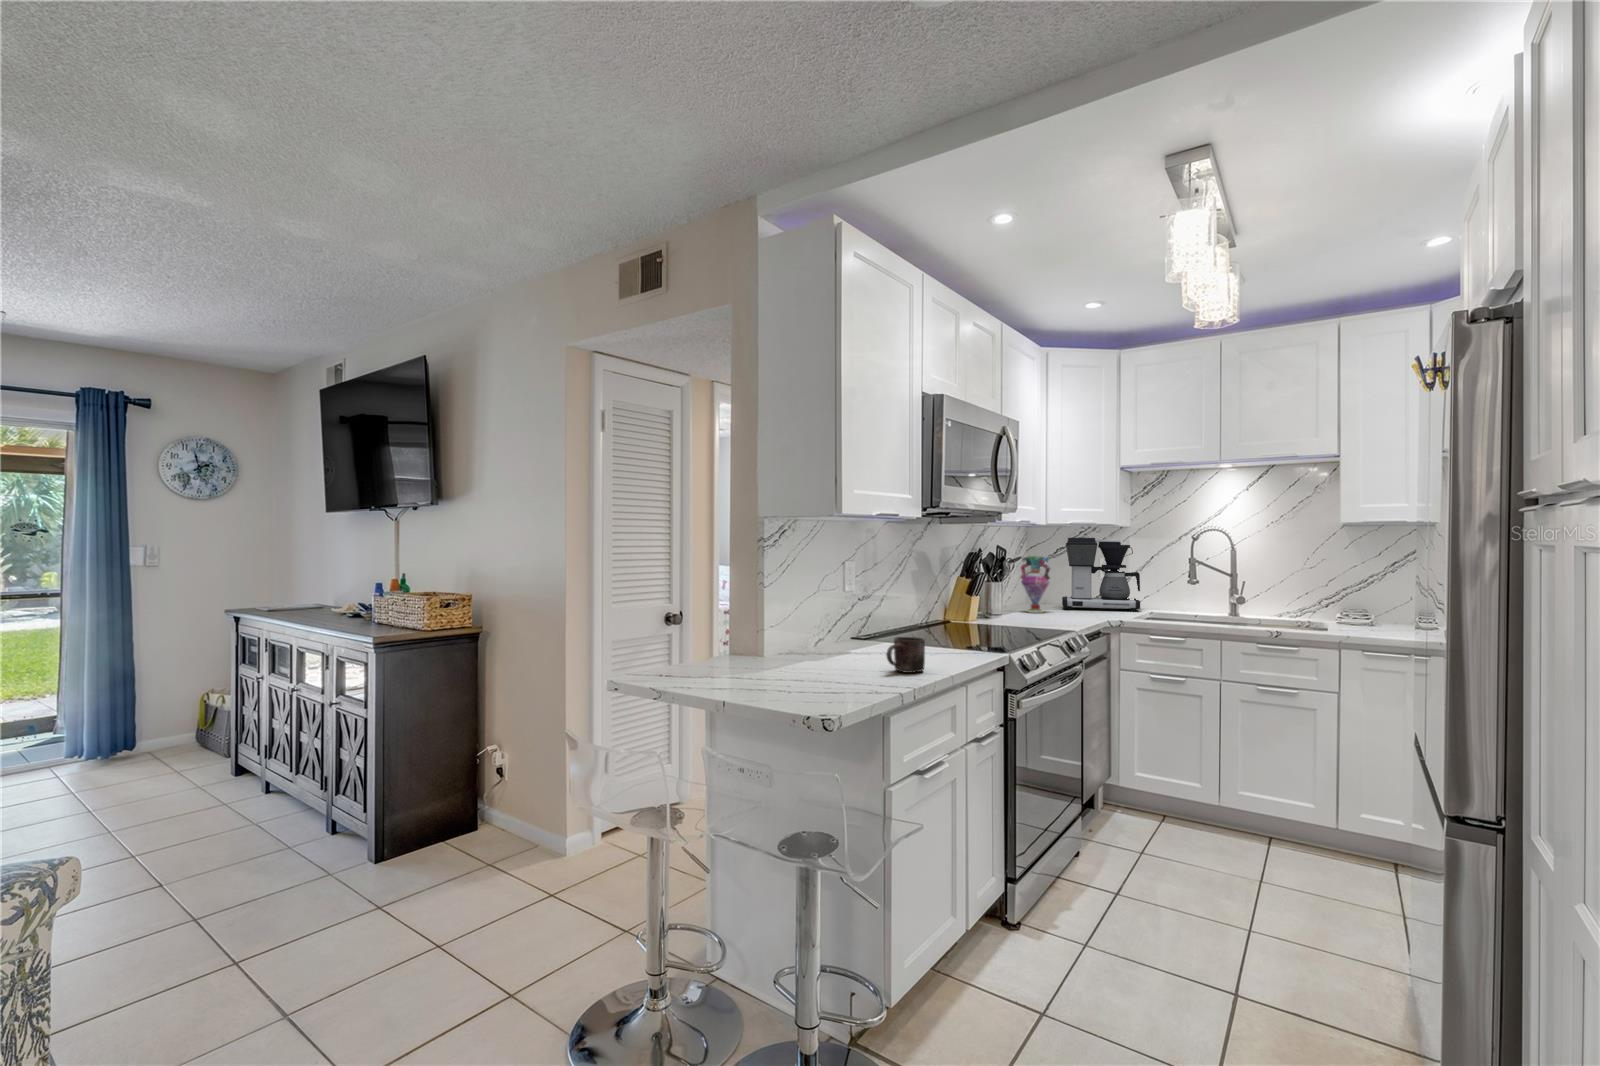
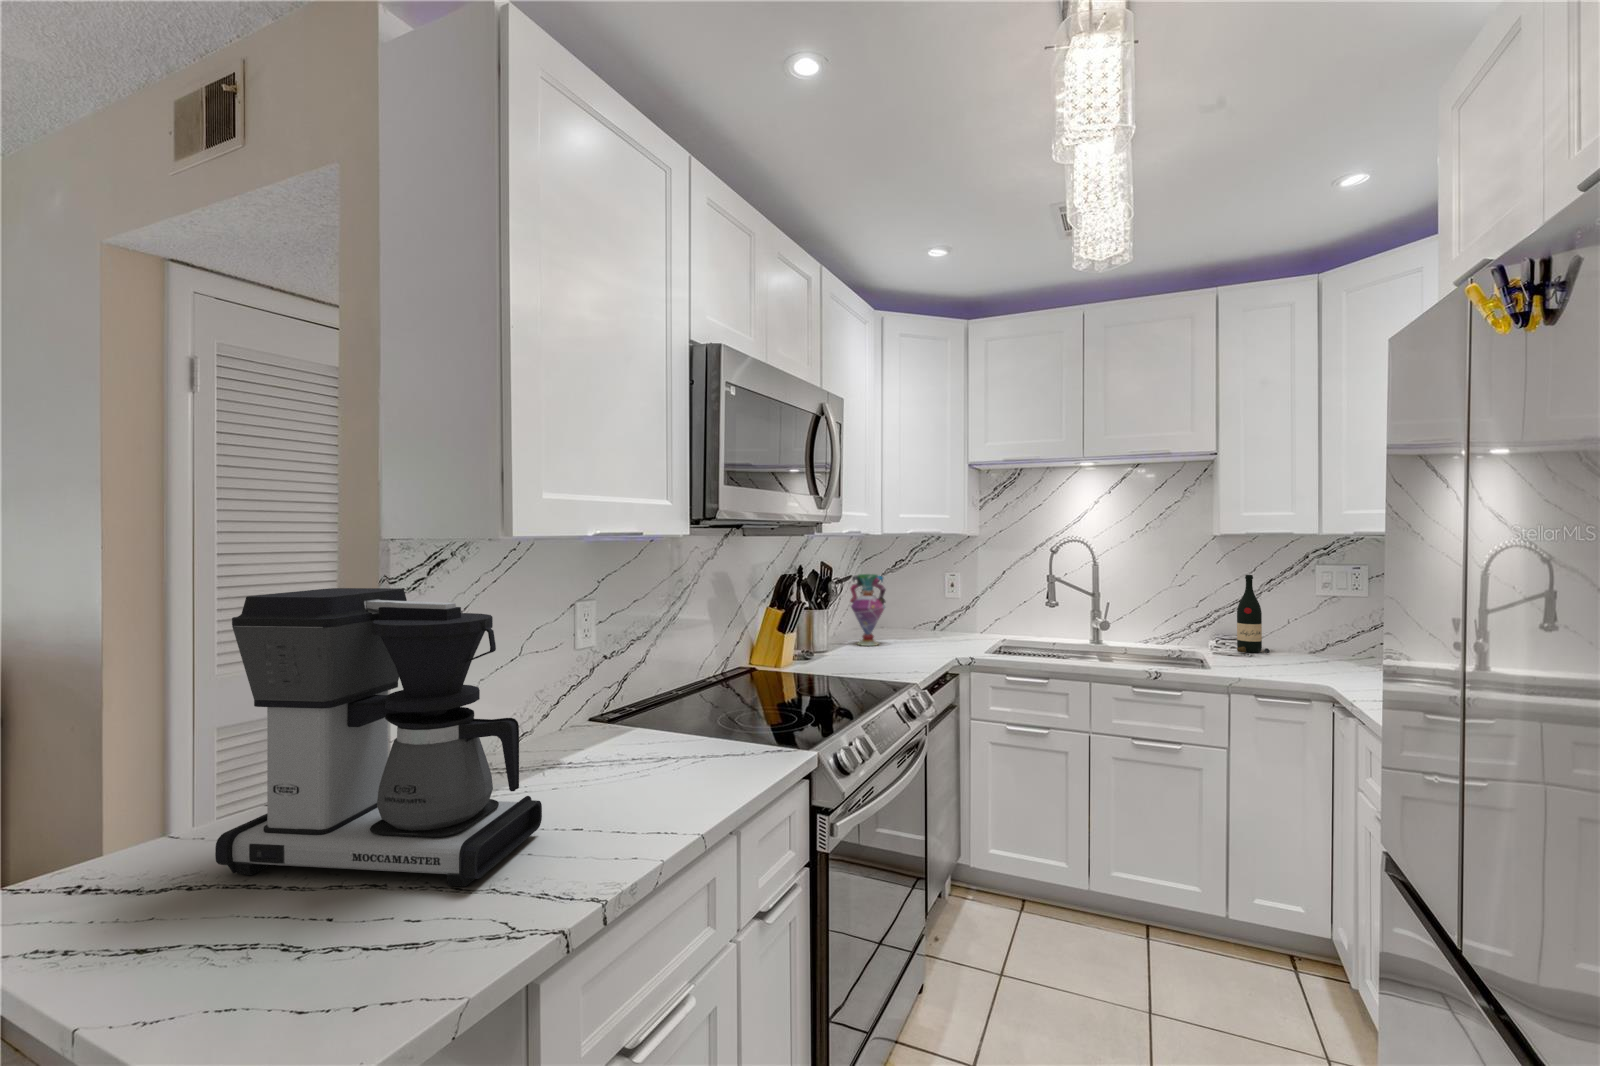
coffee maker: present [1062,538,1140,612] -> present [215,588,542,887]
wine bottle: none [1360,558,1390,625] -> present [1237,575,1270,653]
mug: present [886,637,925,673] -> none [590,750,665,821]

